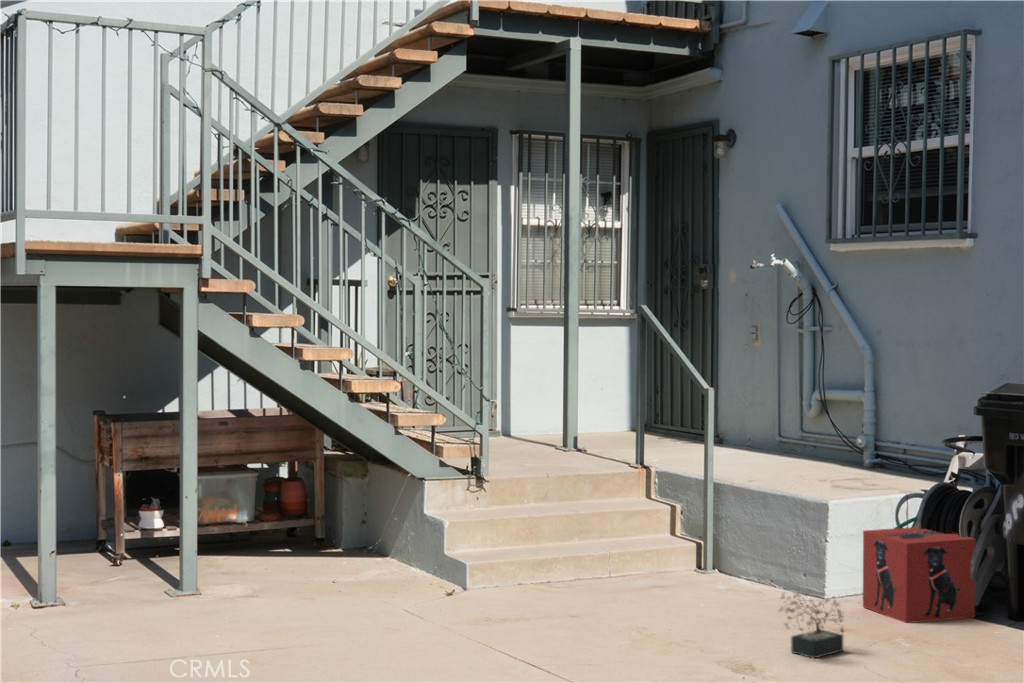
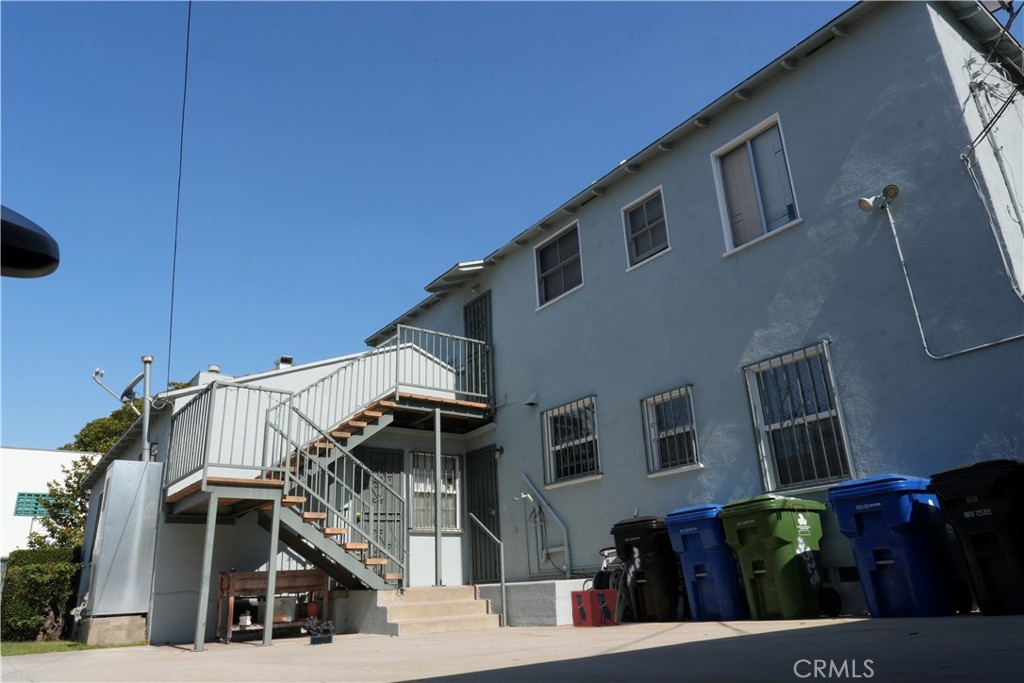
decorative plant: present [779,593,844,658] -> present [306,617,334,644]

